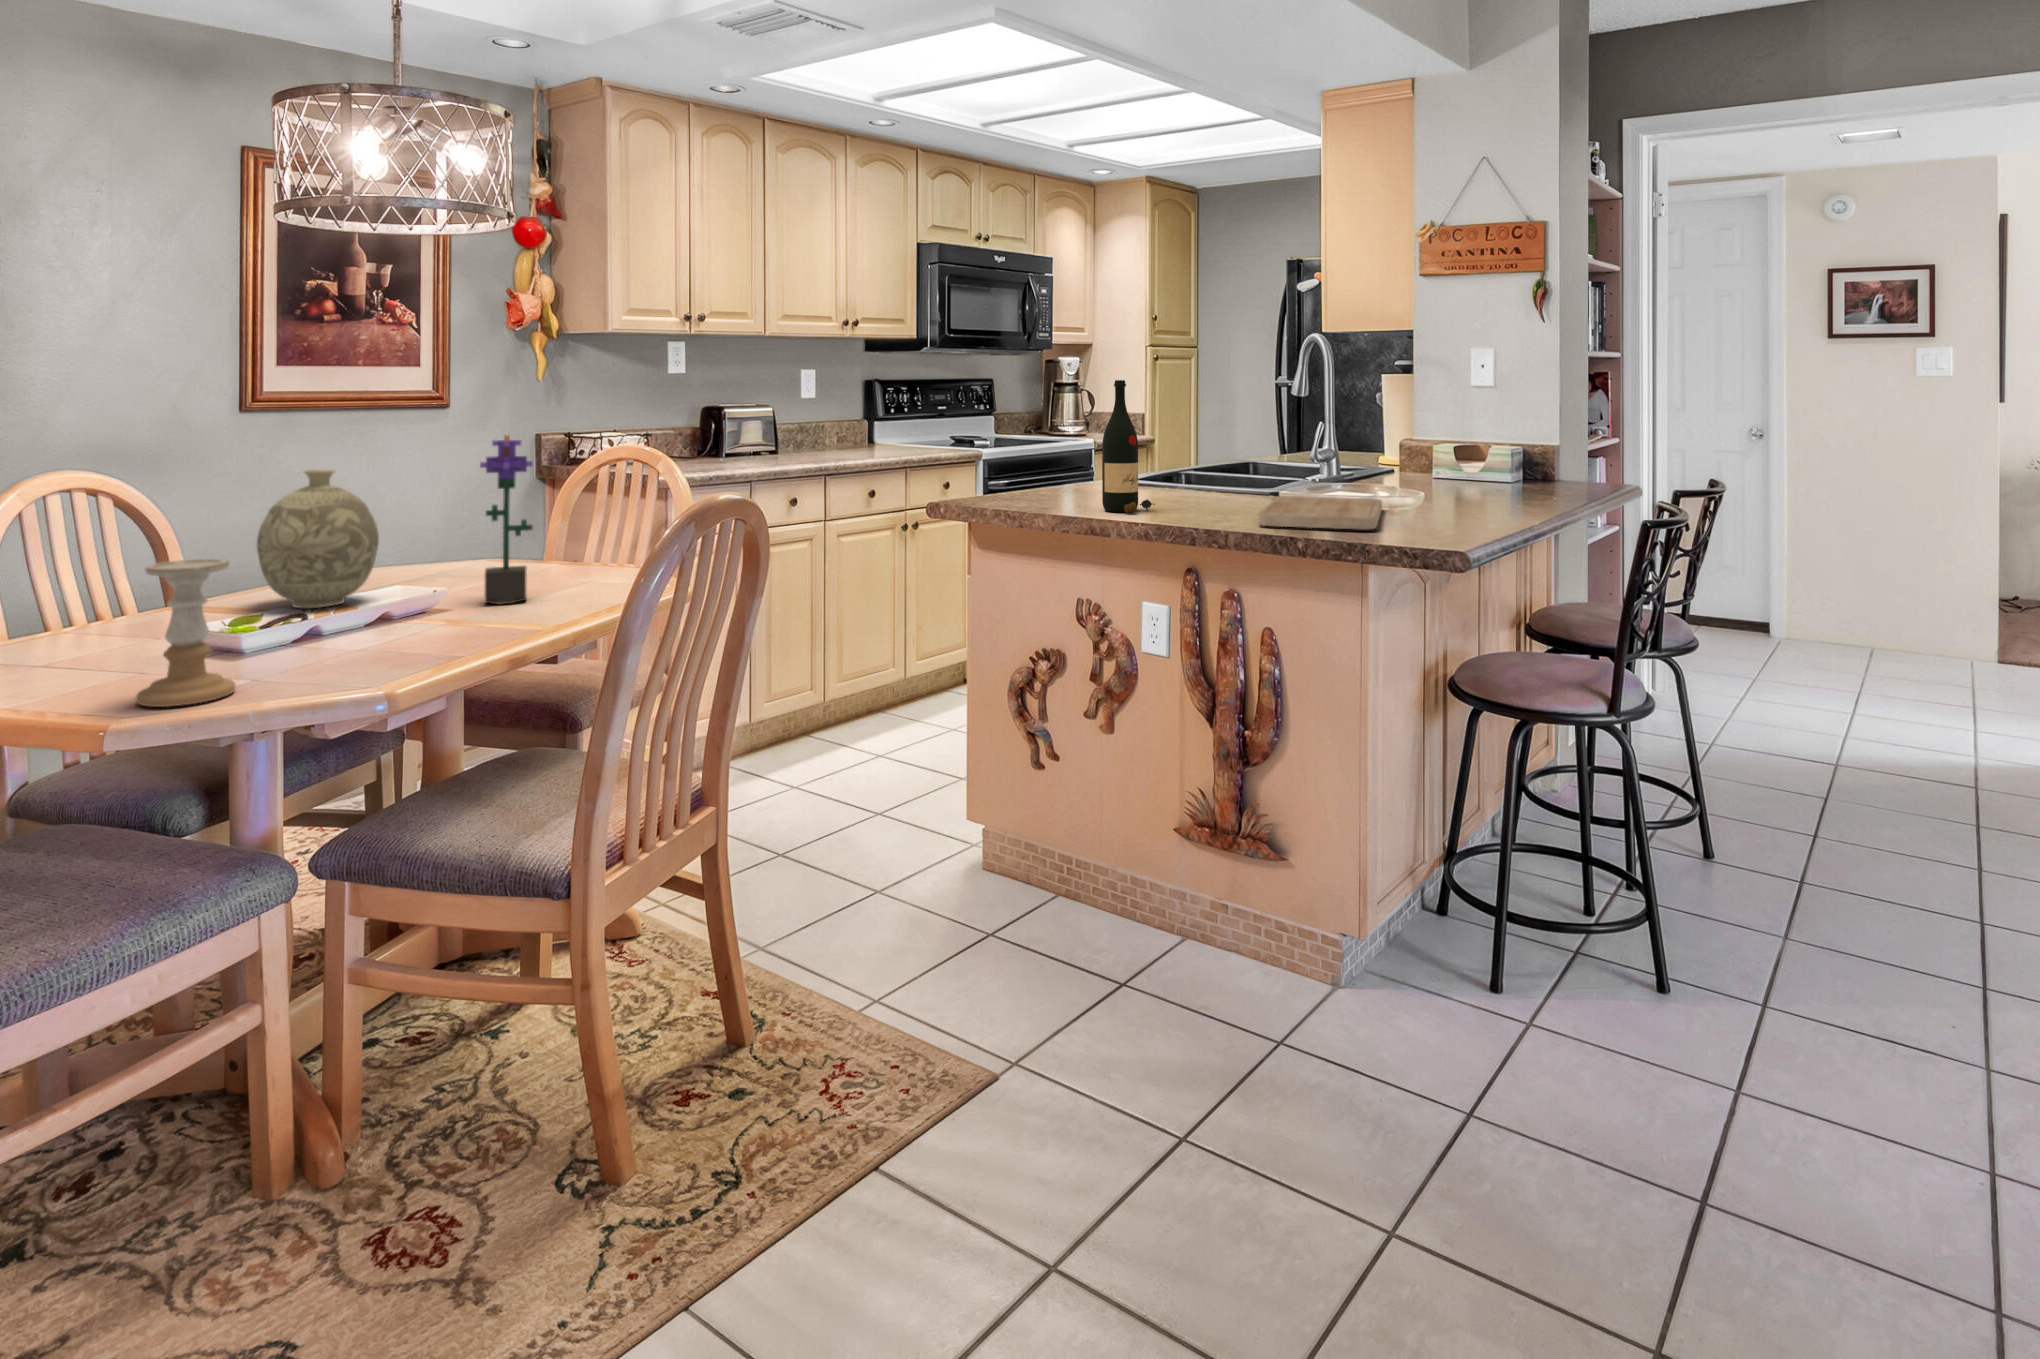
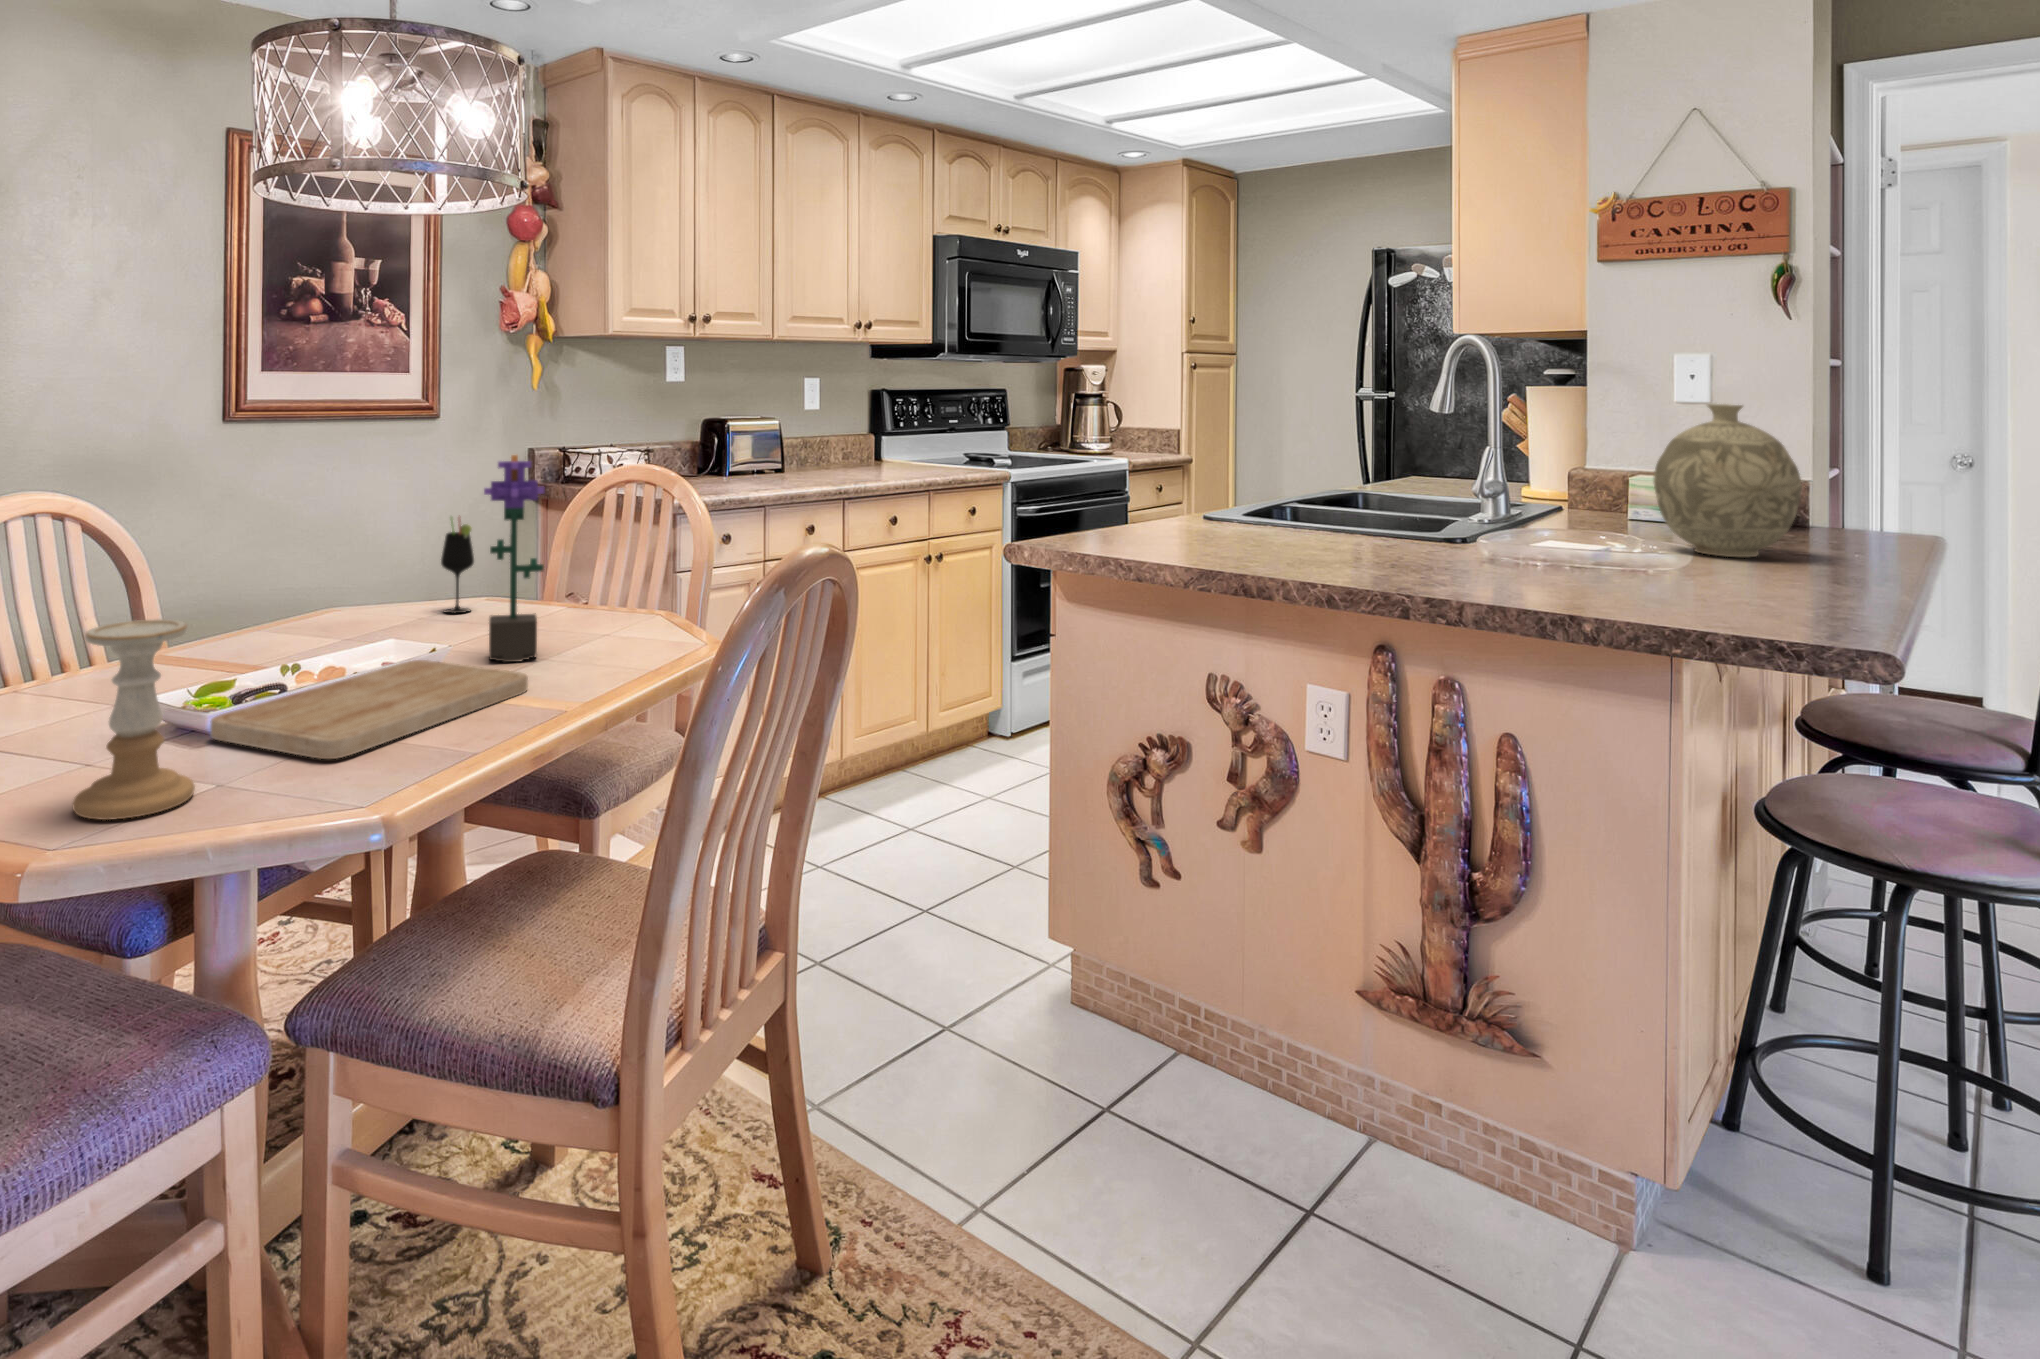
wine bottle: present [1102,380,1155,513] -> none [1244,392,1317,566]
decorative vase: present [257,470,379,608] -> present [1654,404,1802,557]
wine glass: none [446,490,476,573] -> present [441,518,474,613]
cutting board: present [1259,496,1382,530] -> present [210,660,528,759]

